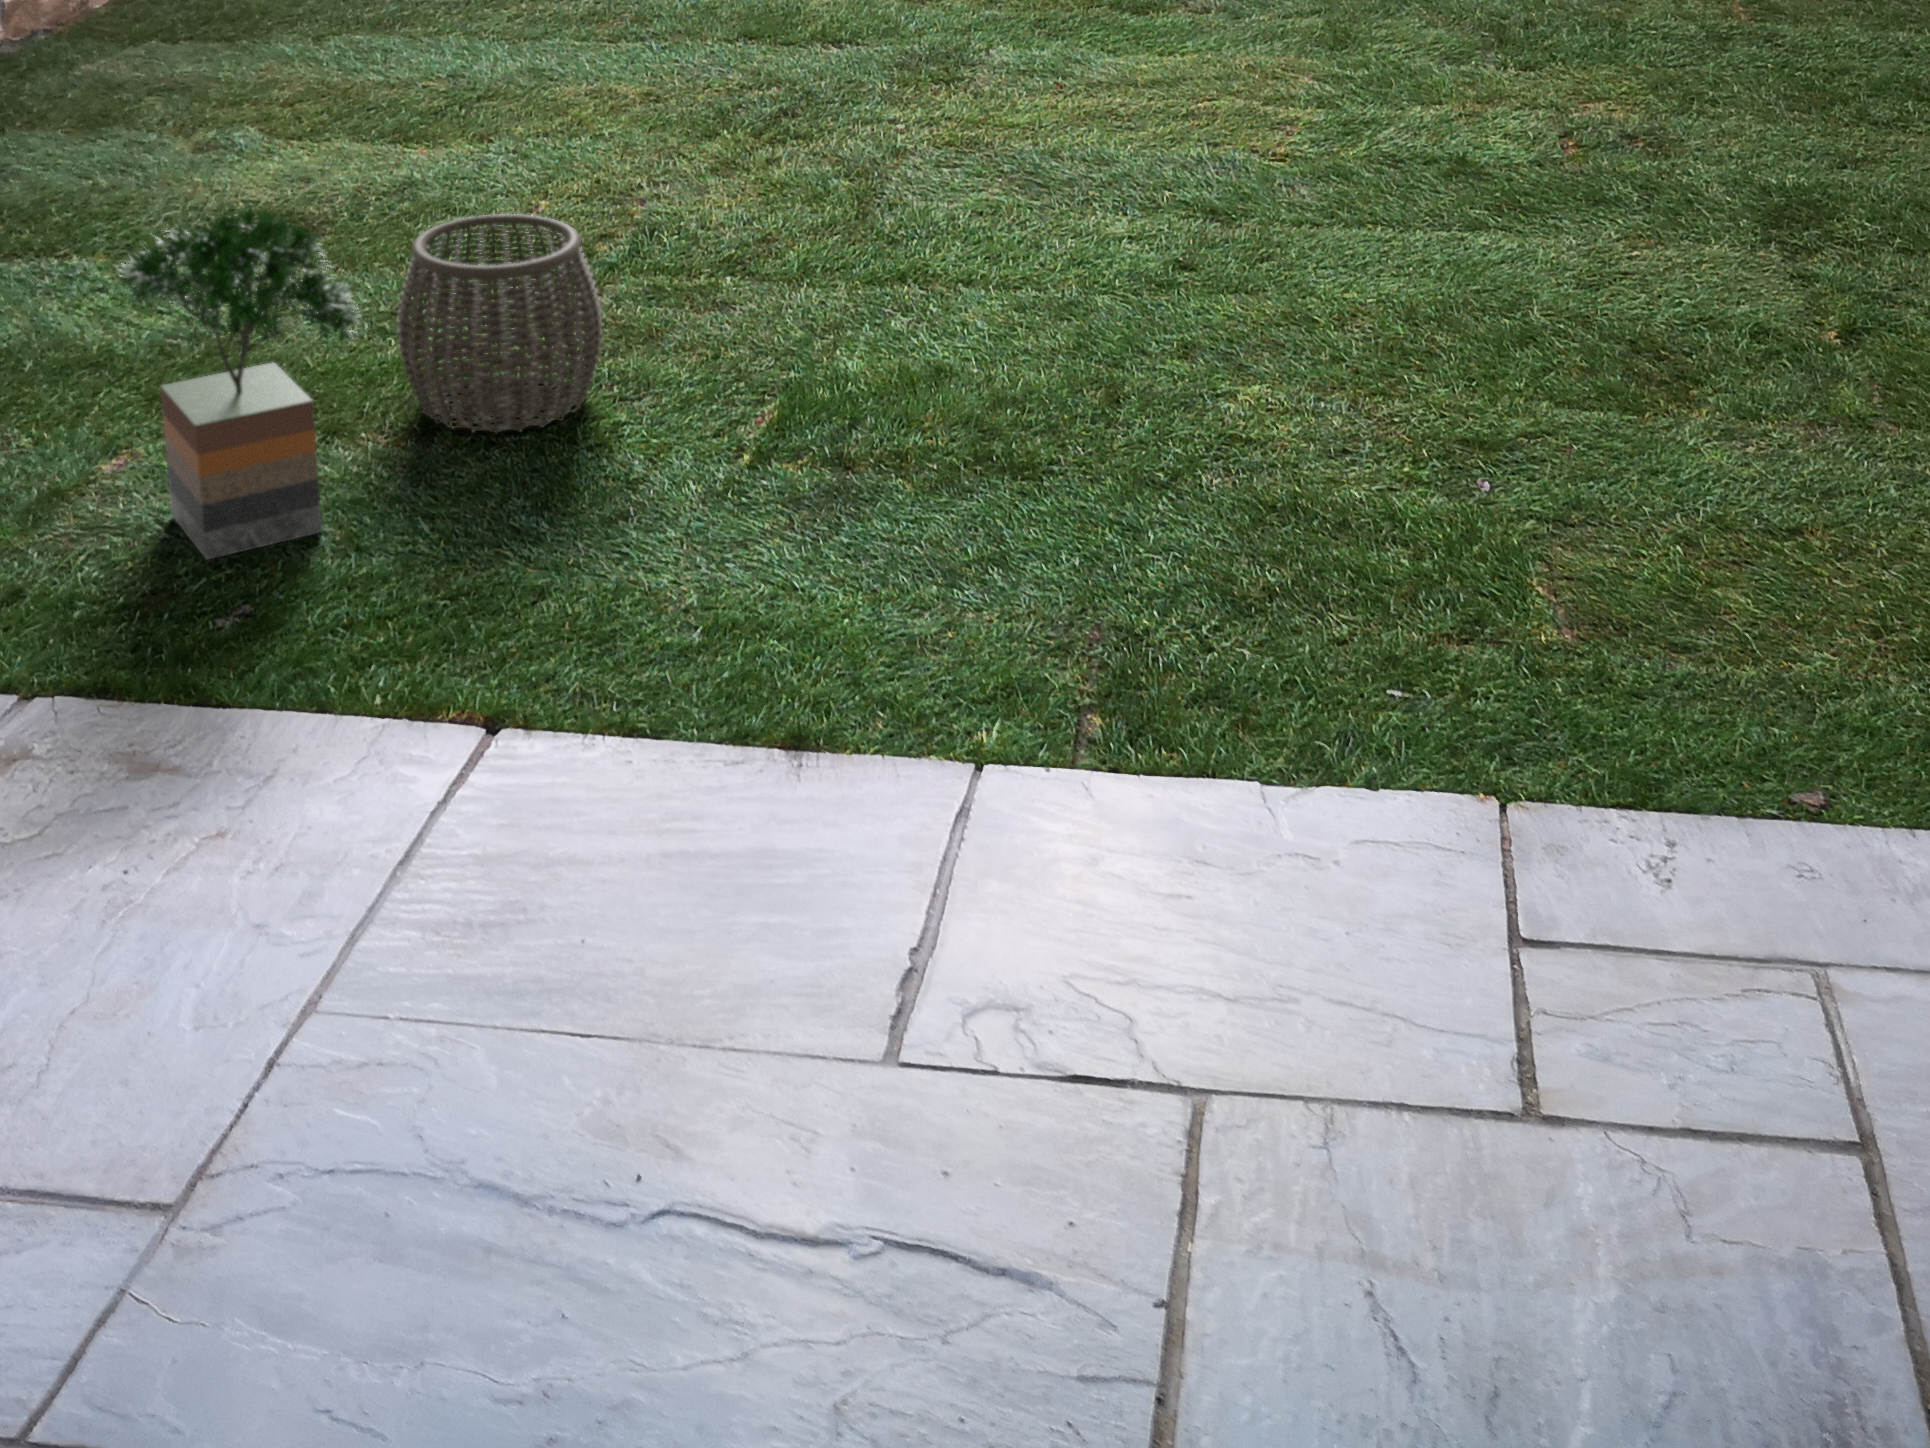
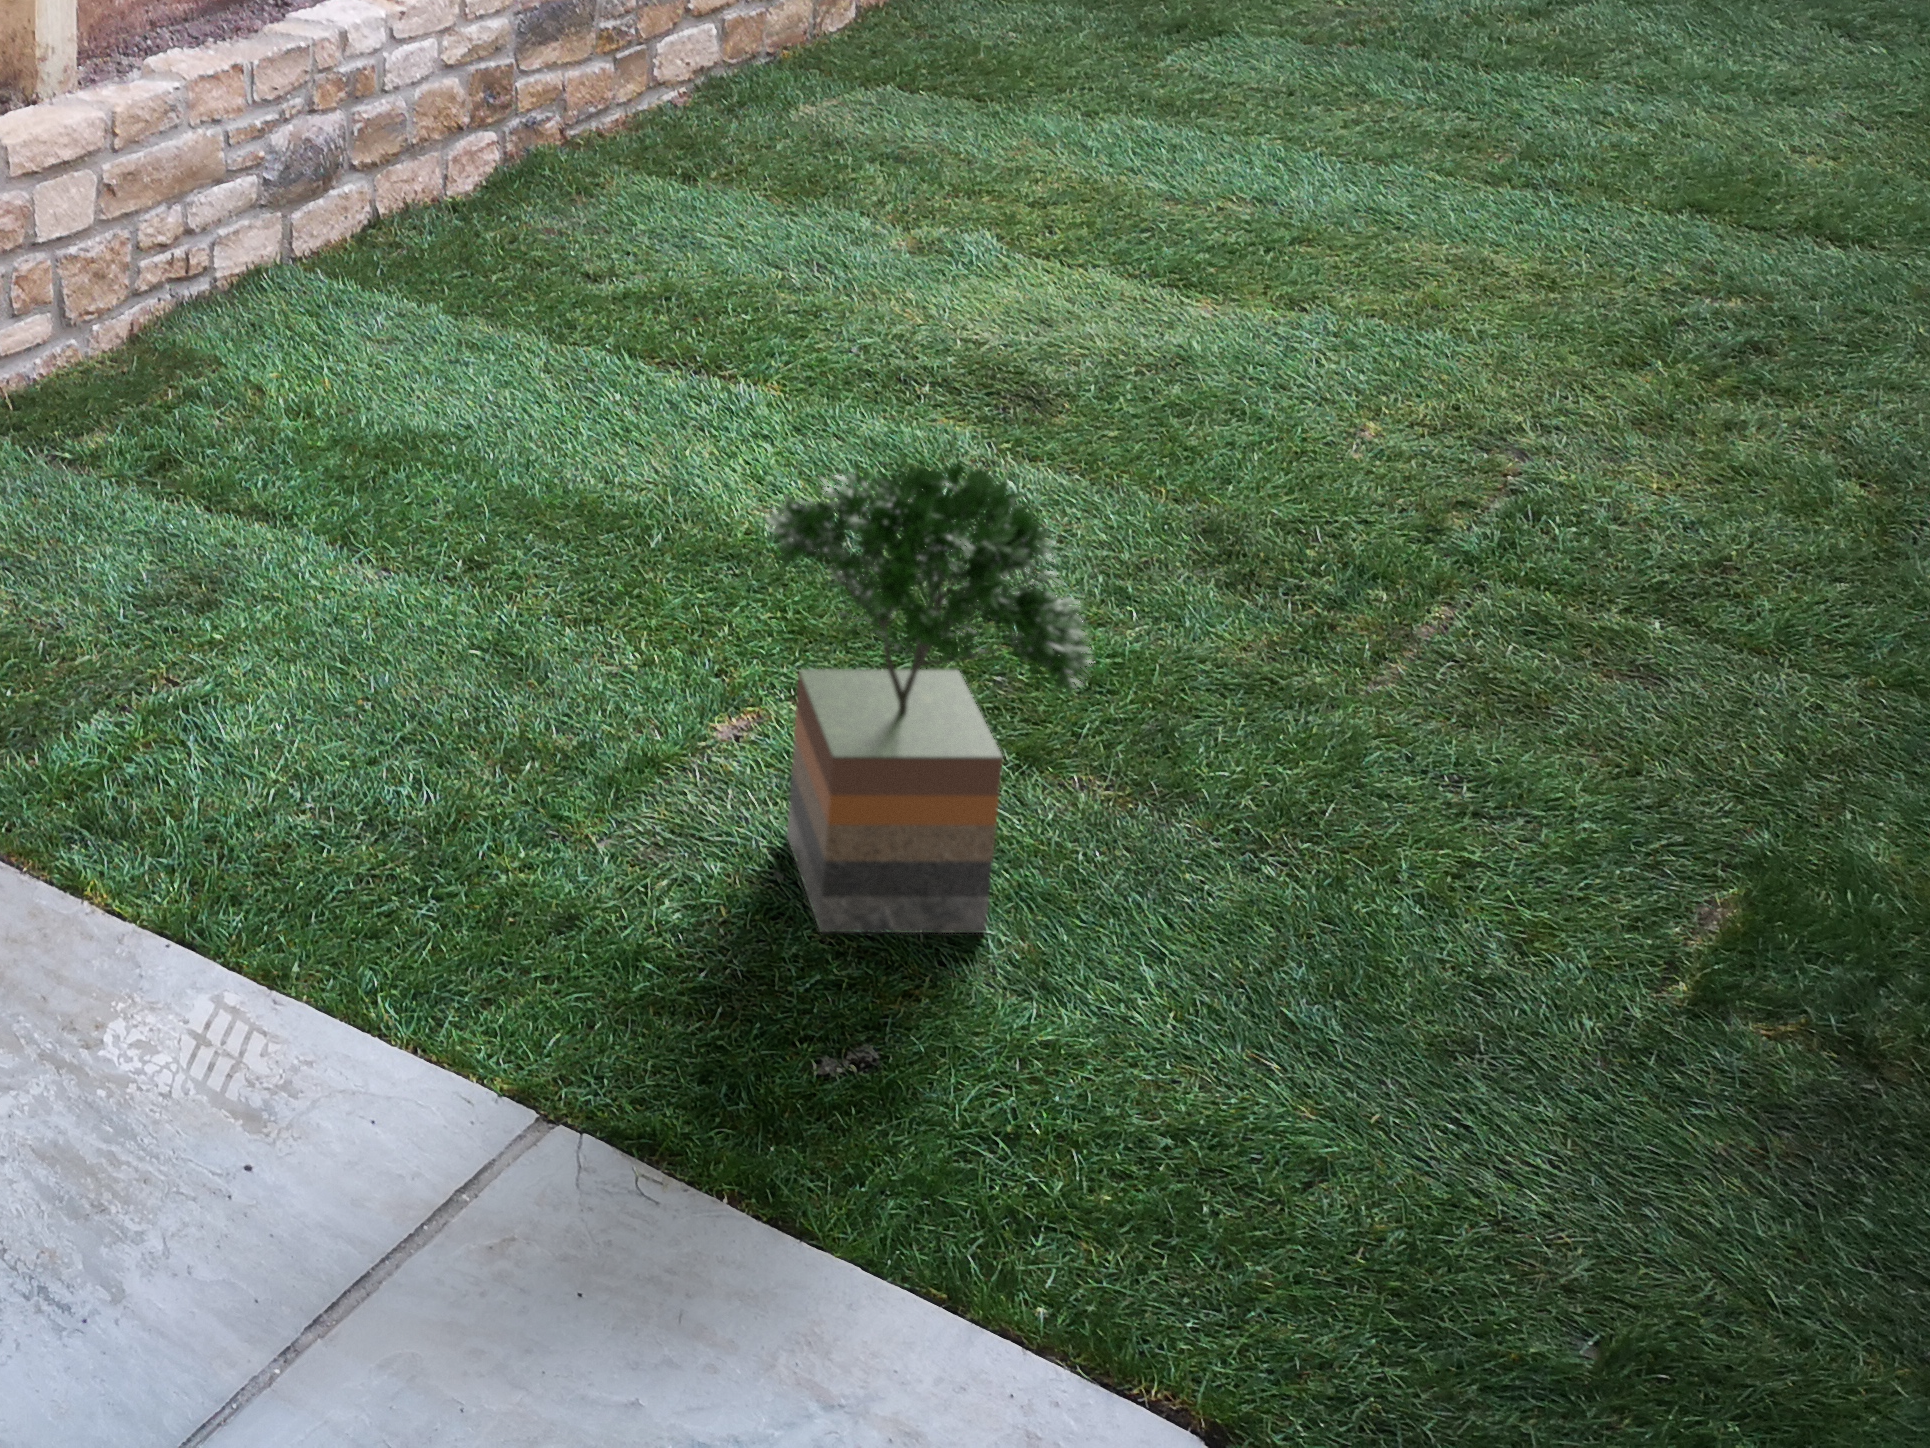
woven basket: present [397,214,603,433] -> none [1137,497,1454,834]

